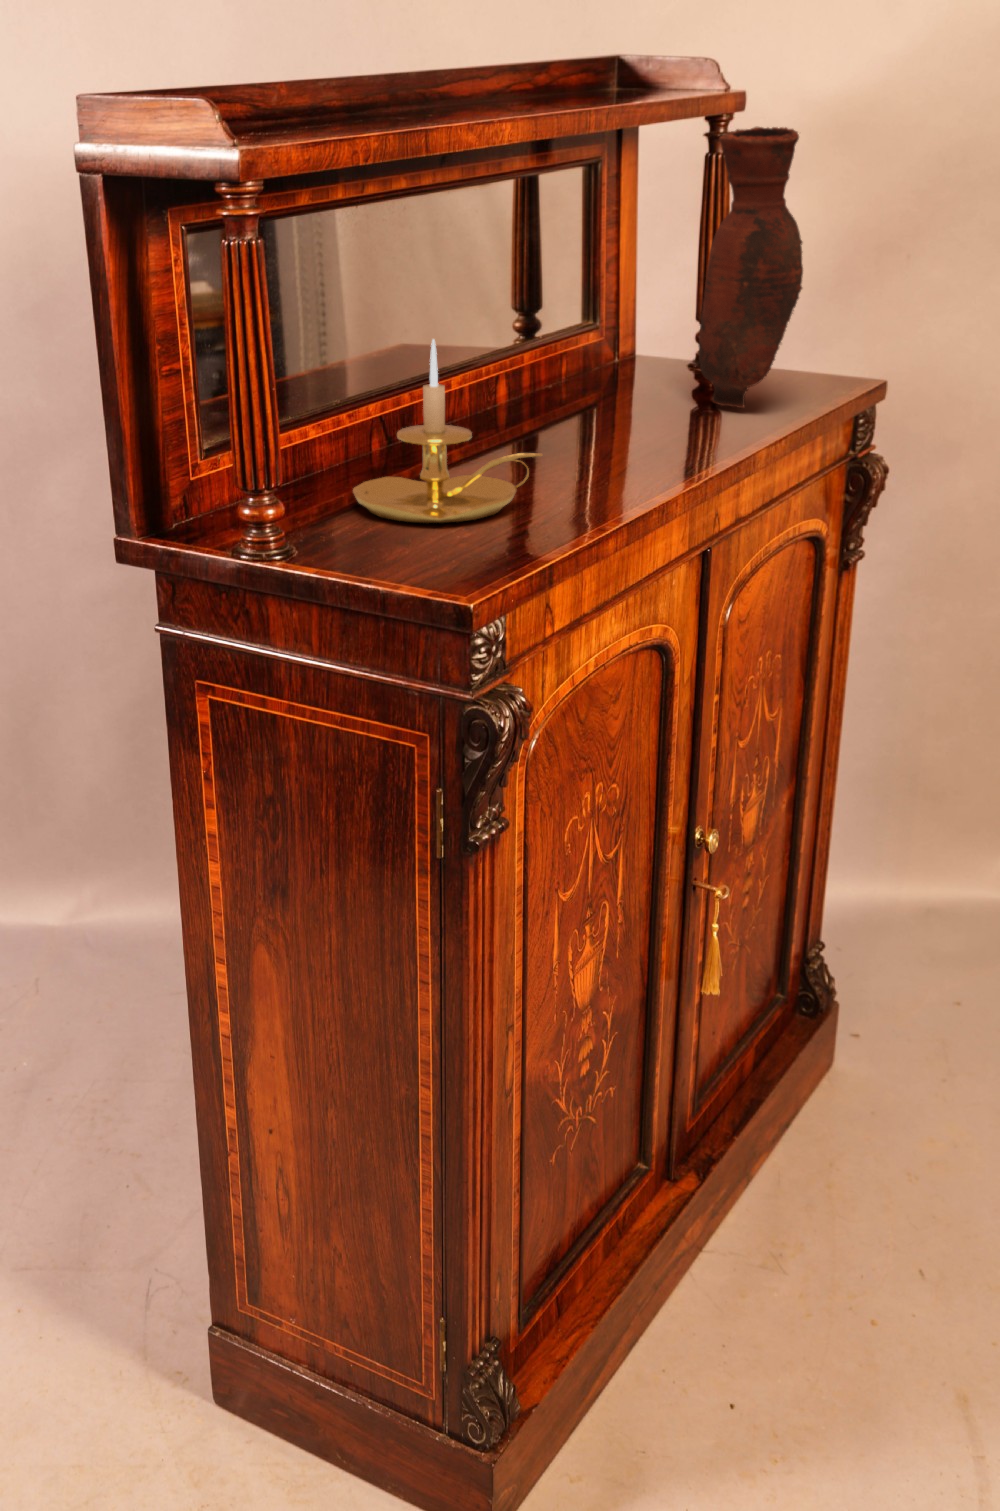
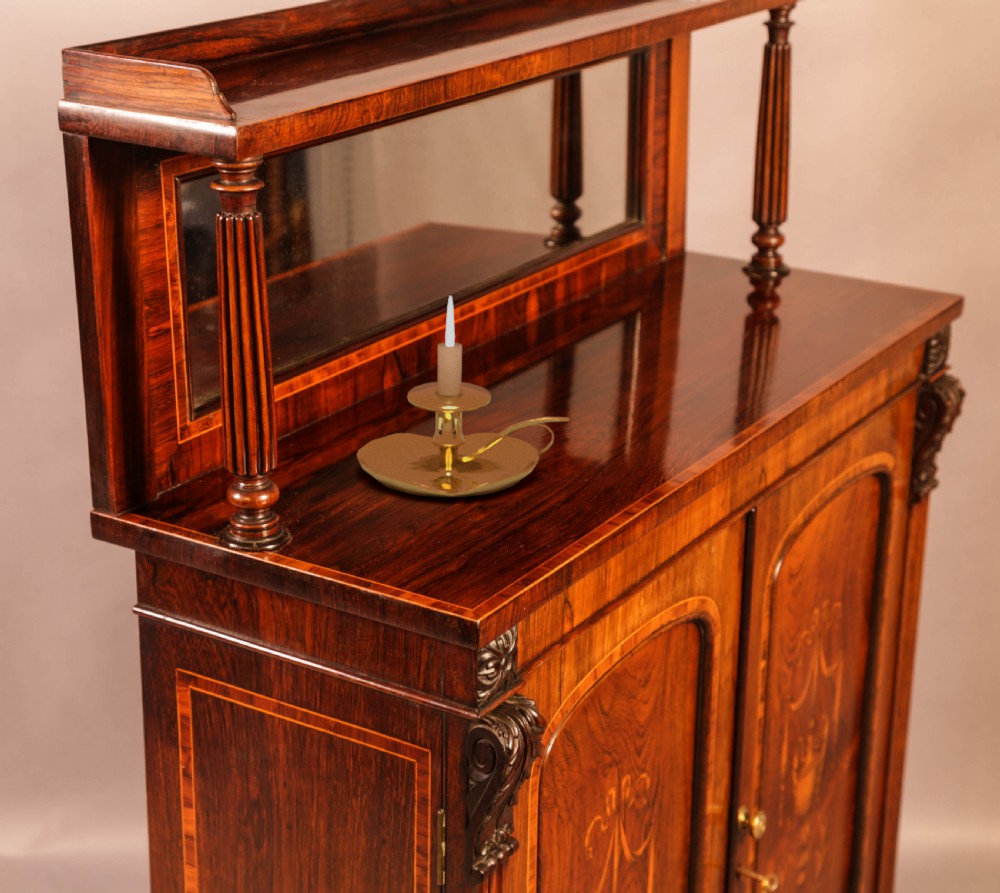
vase: present [699,127,803,408] -> none [752,33,869,335]

